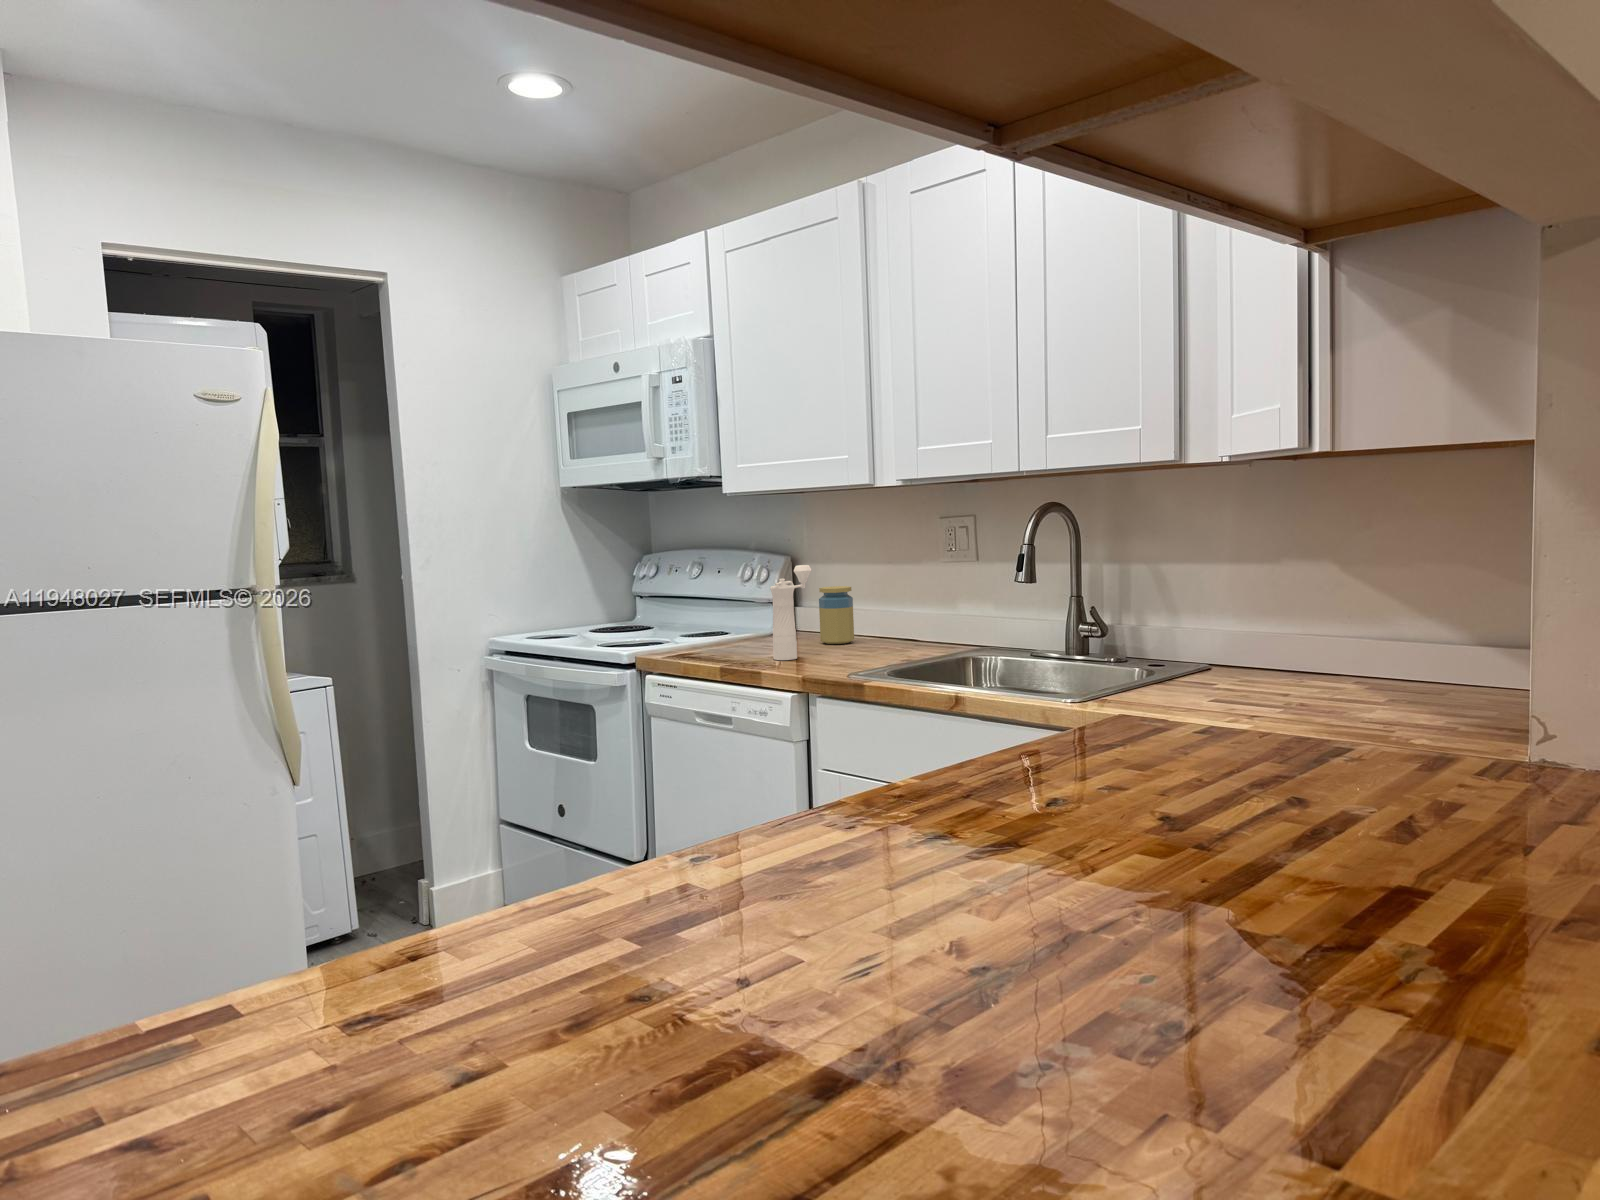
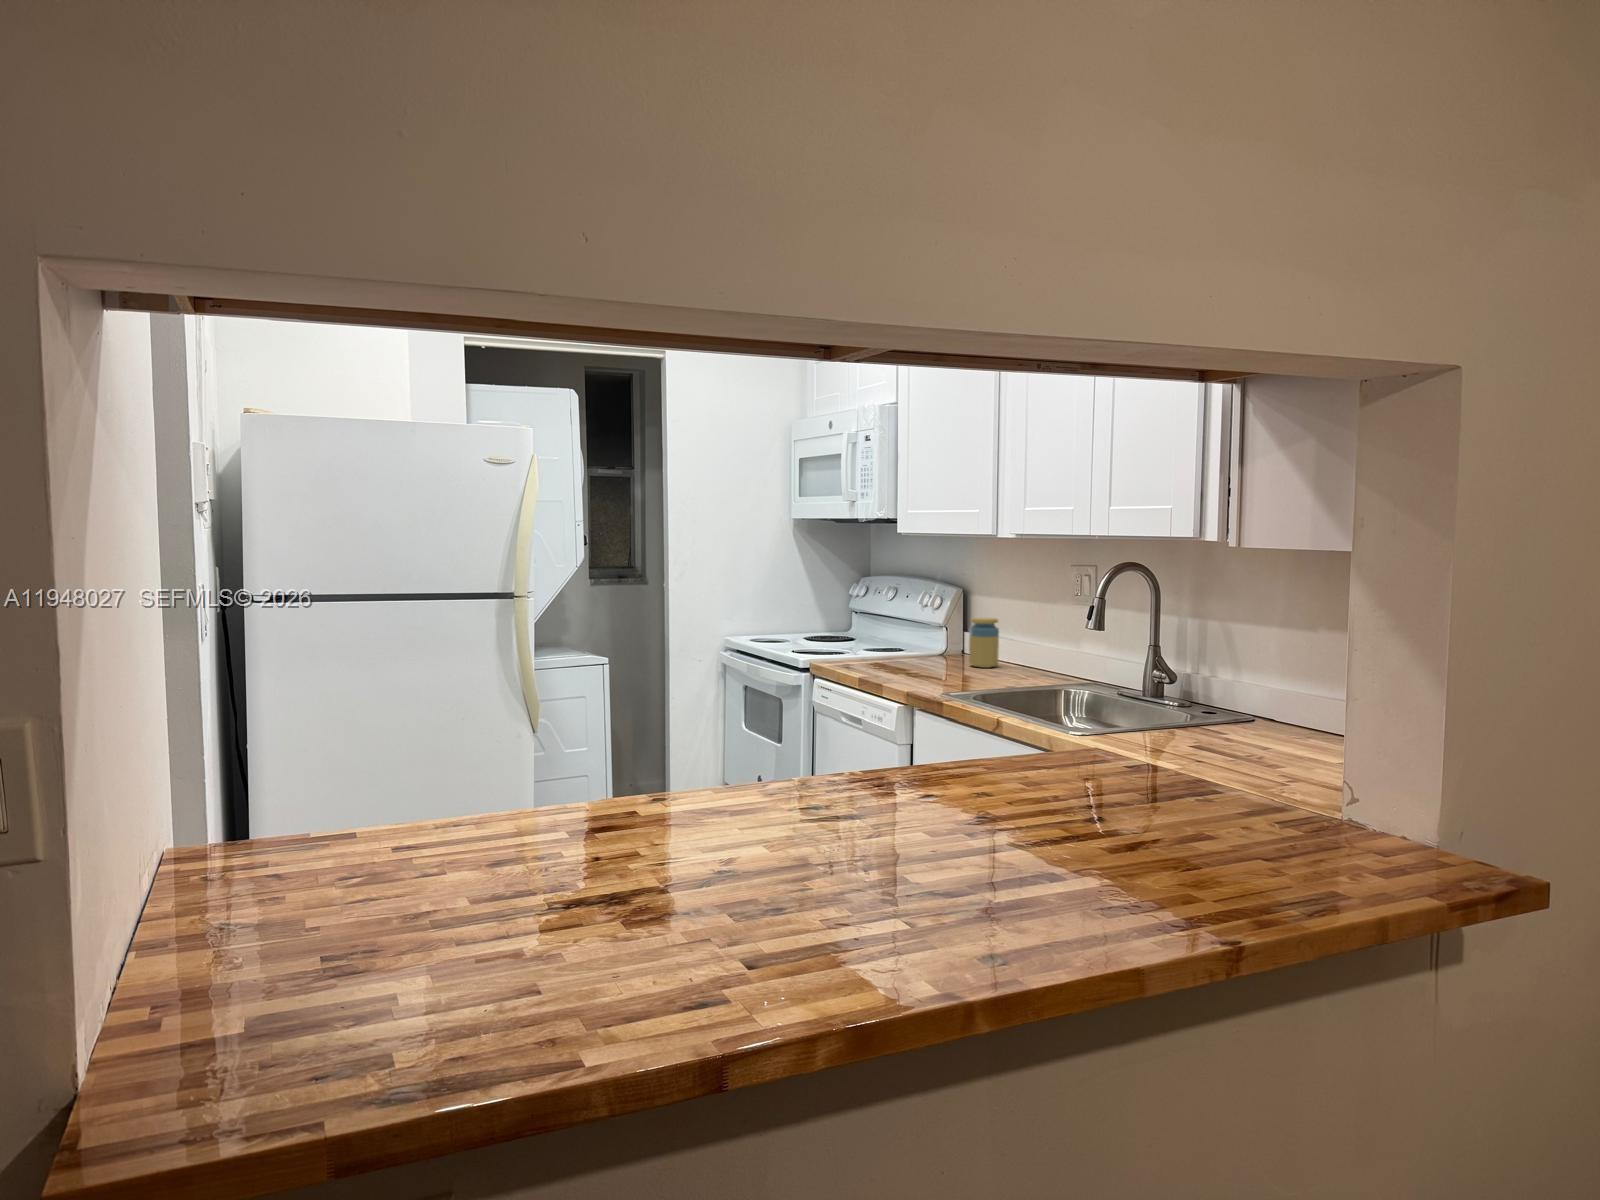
pepper mill: present [770,565,812,660] -> none [909,599,952,677]

